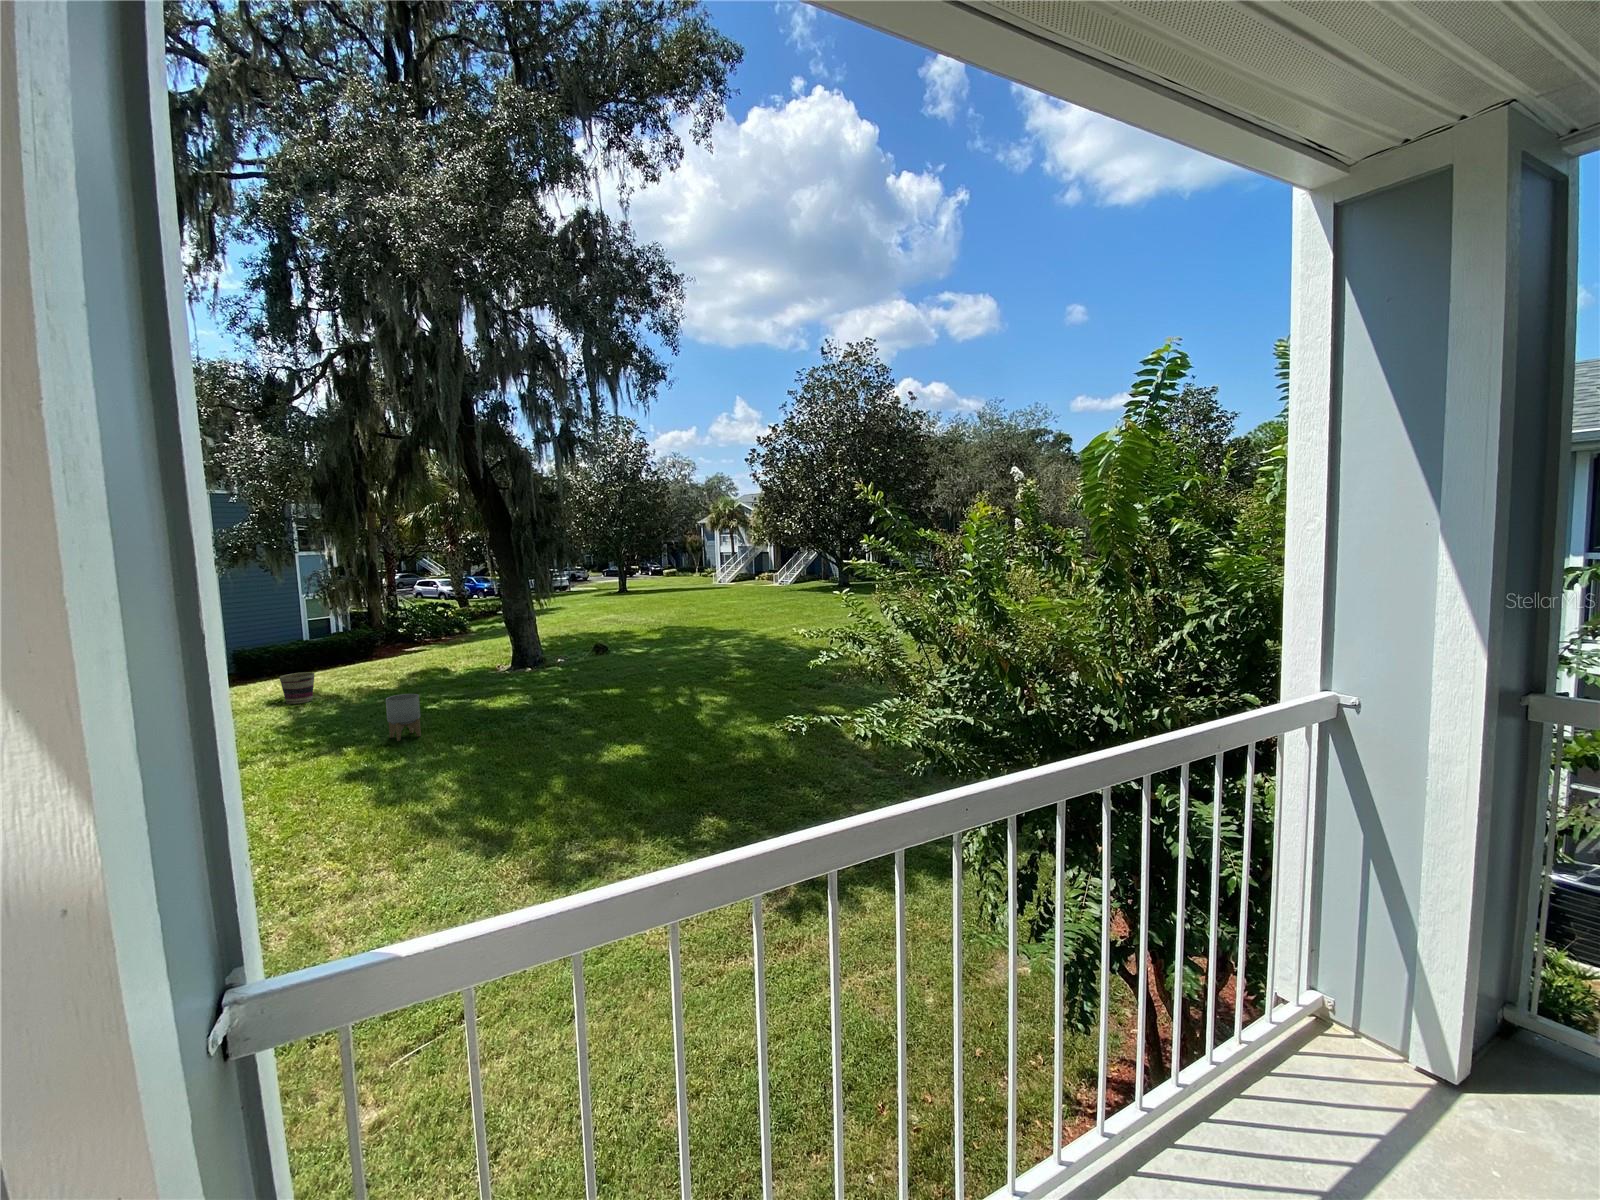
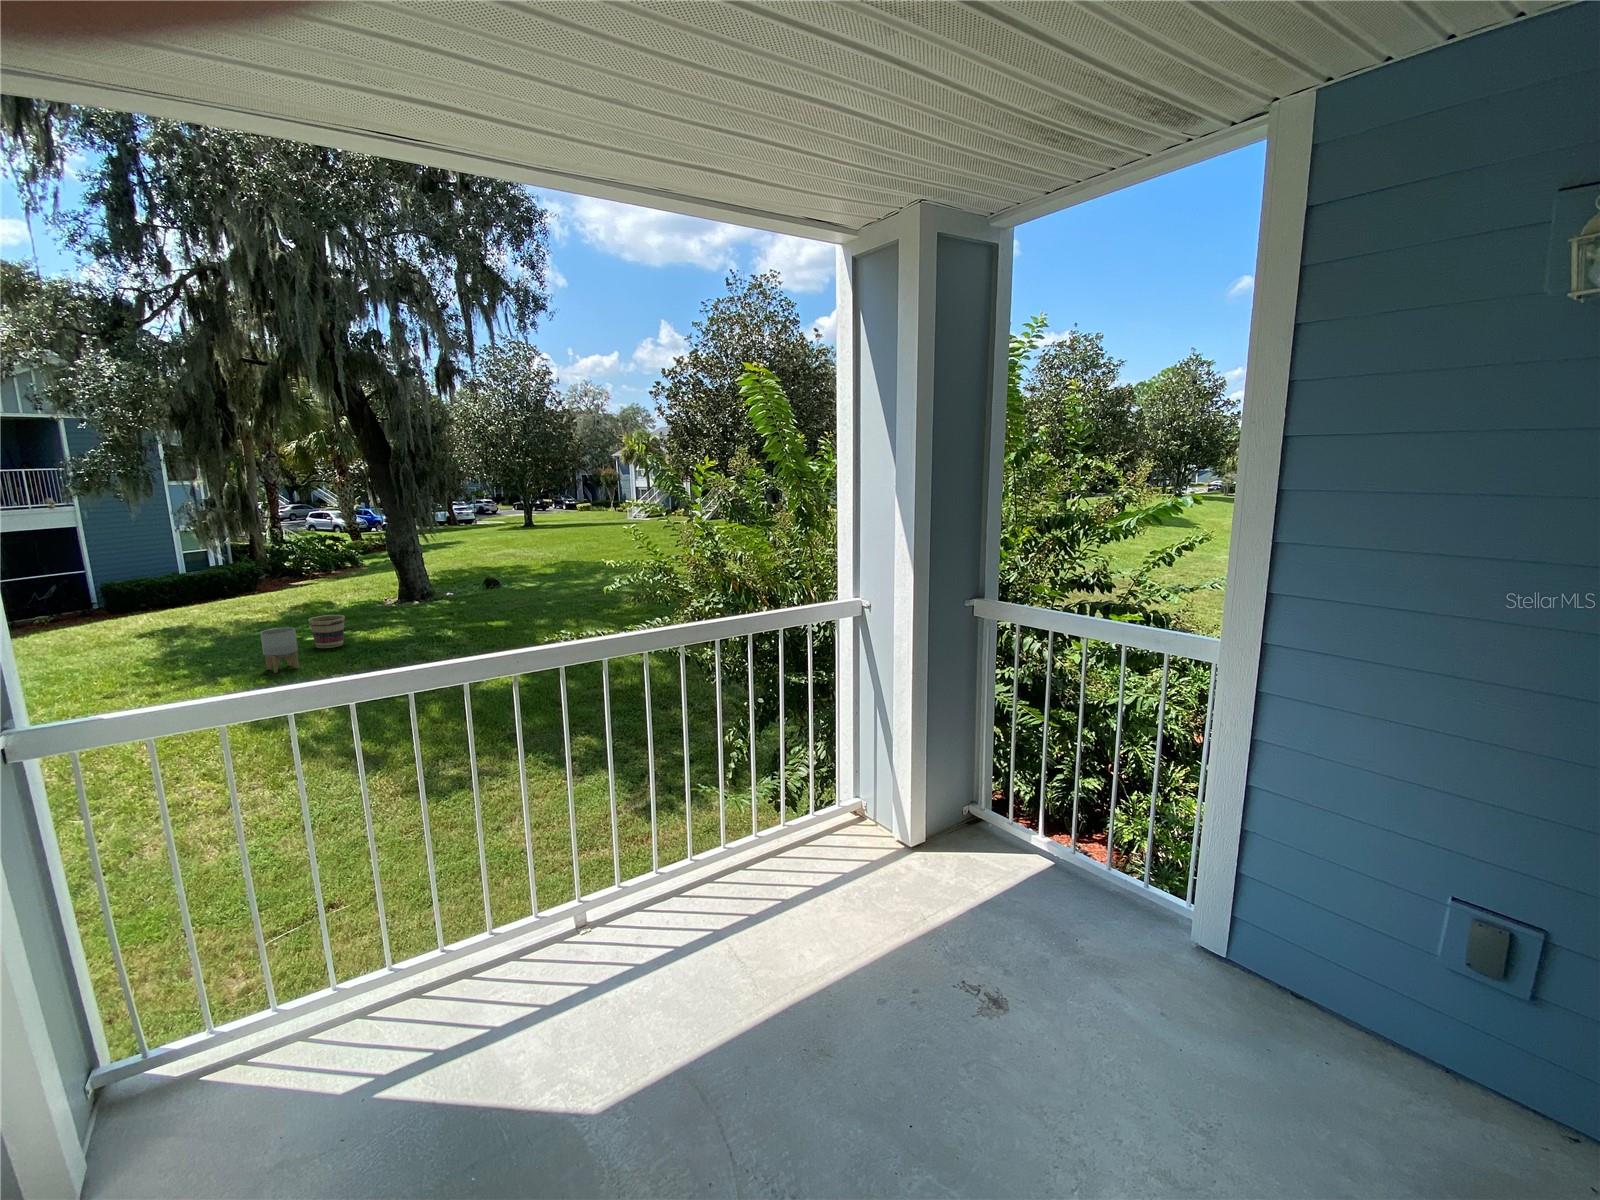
basket: present [279,672,314,704] -> present [308,615,345,648]

